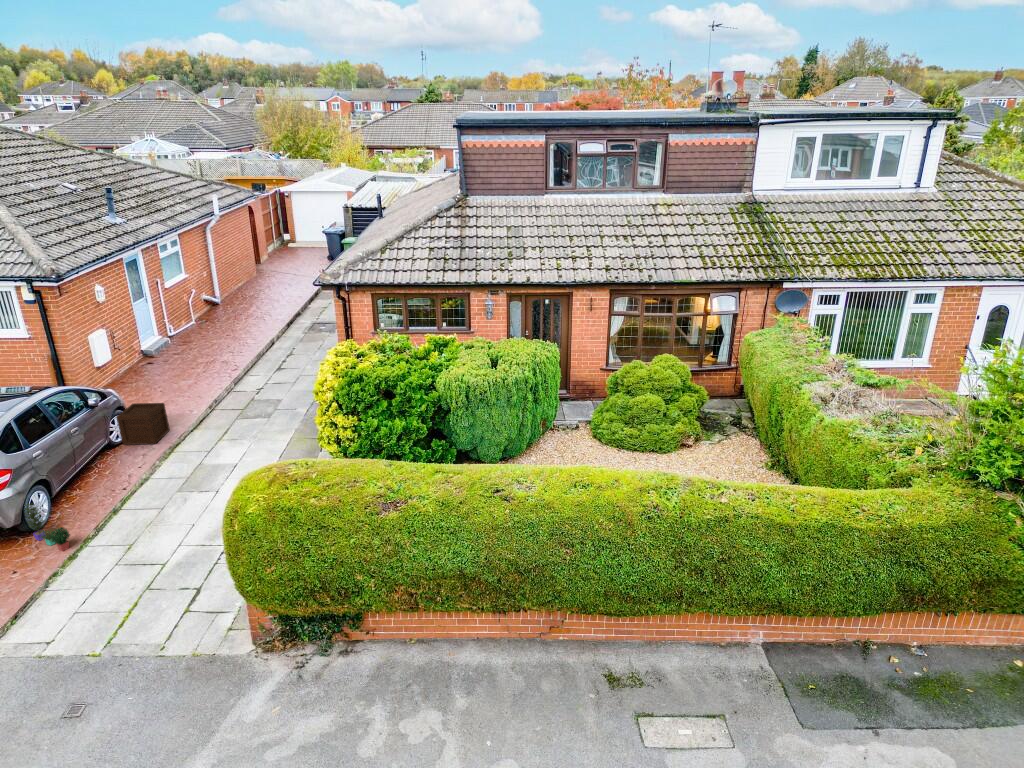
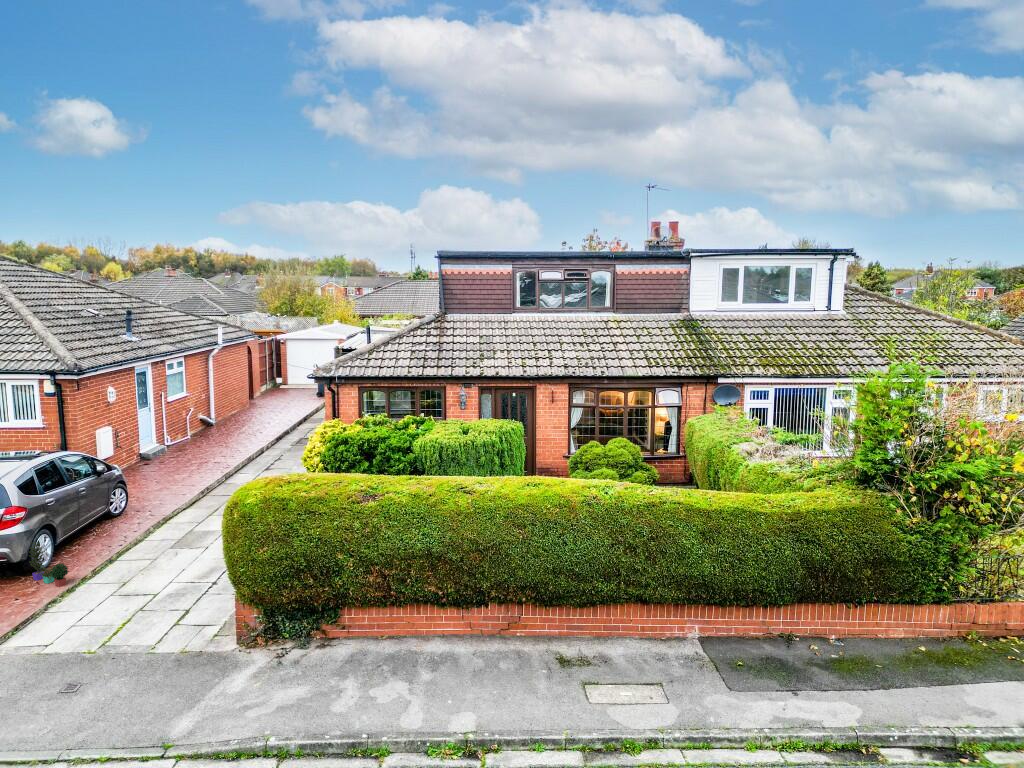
wooden crate: present [117,403,170,445] -> none [117,481,164,518]

